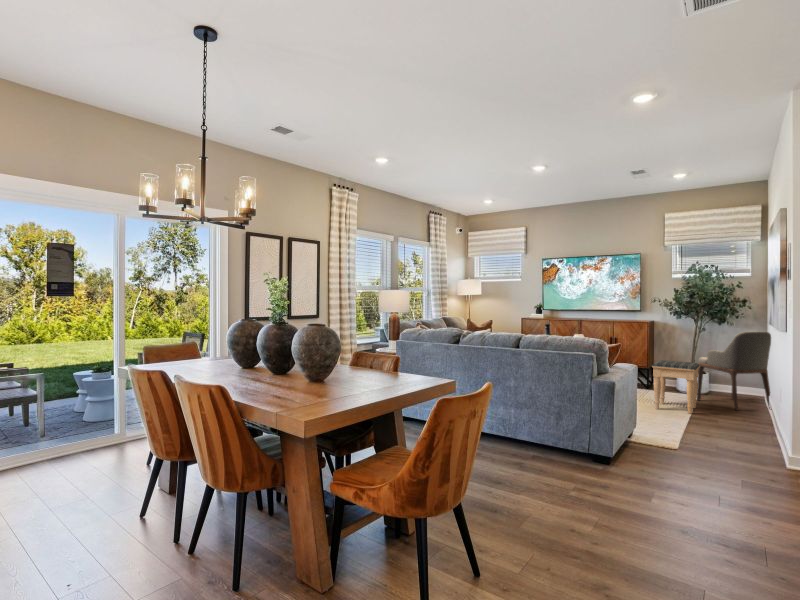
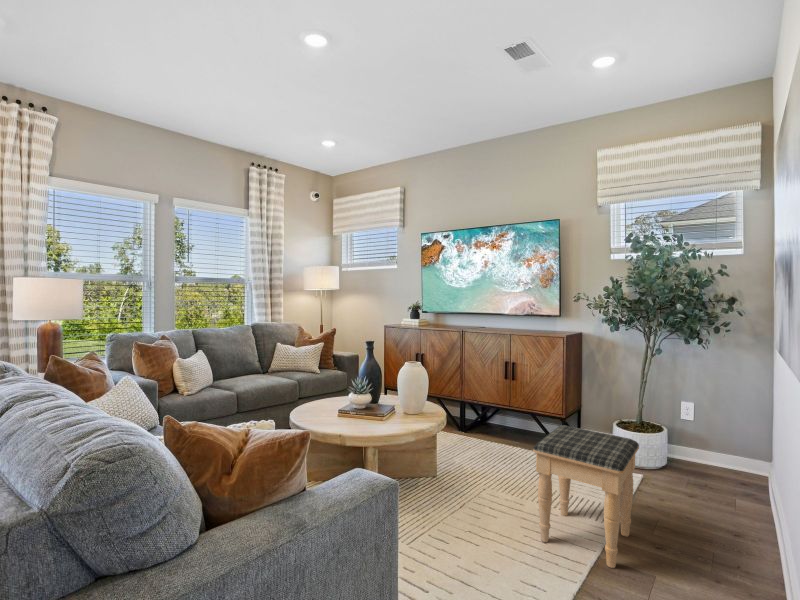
armchair: present [697,331,772,411] -> none [638,373,796,550]

